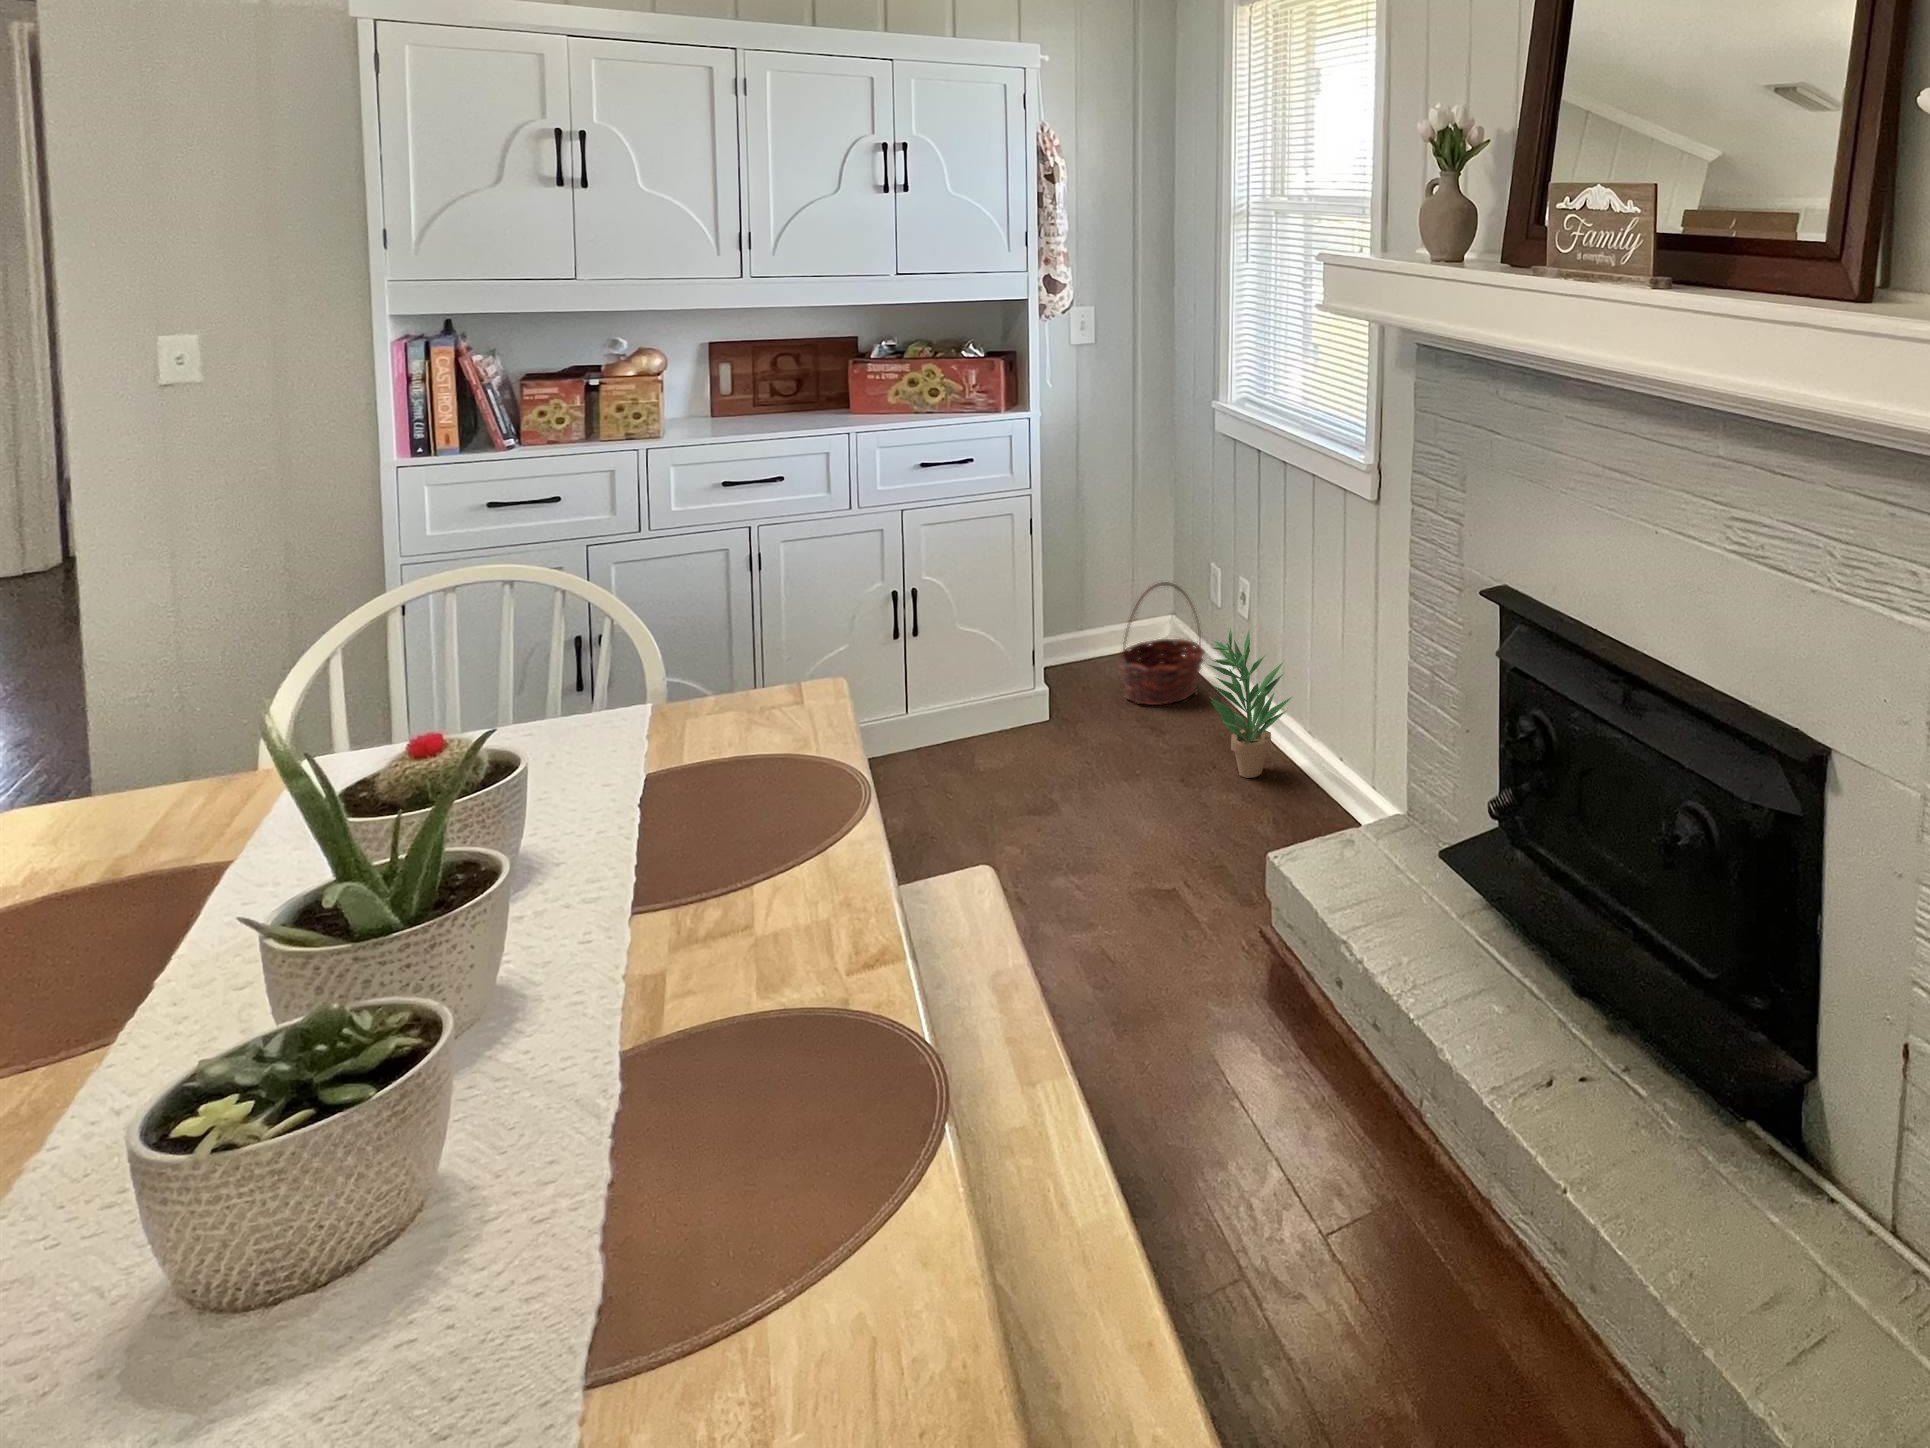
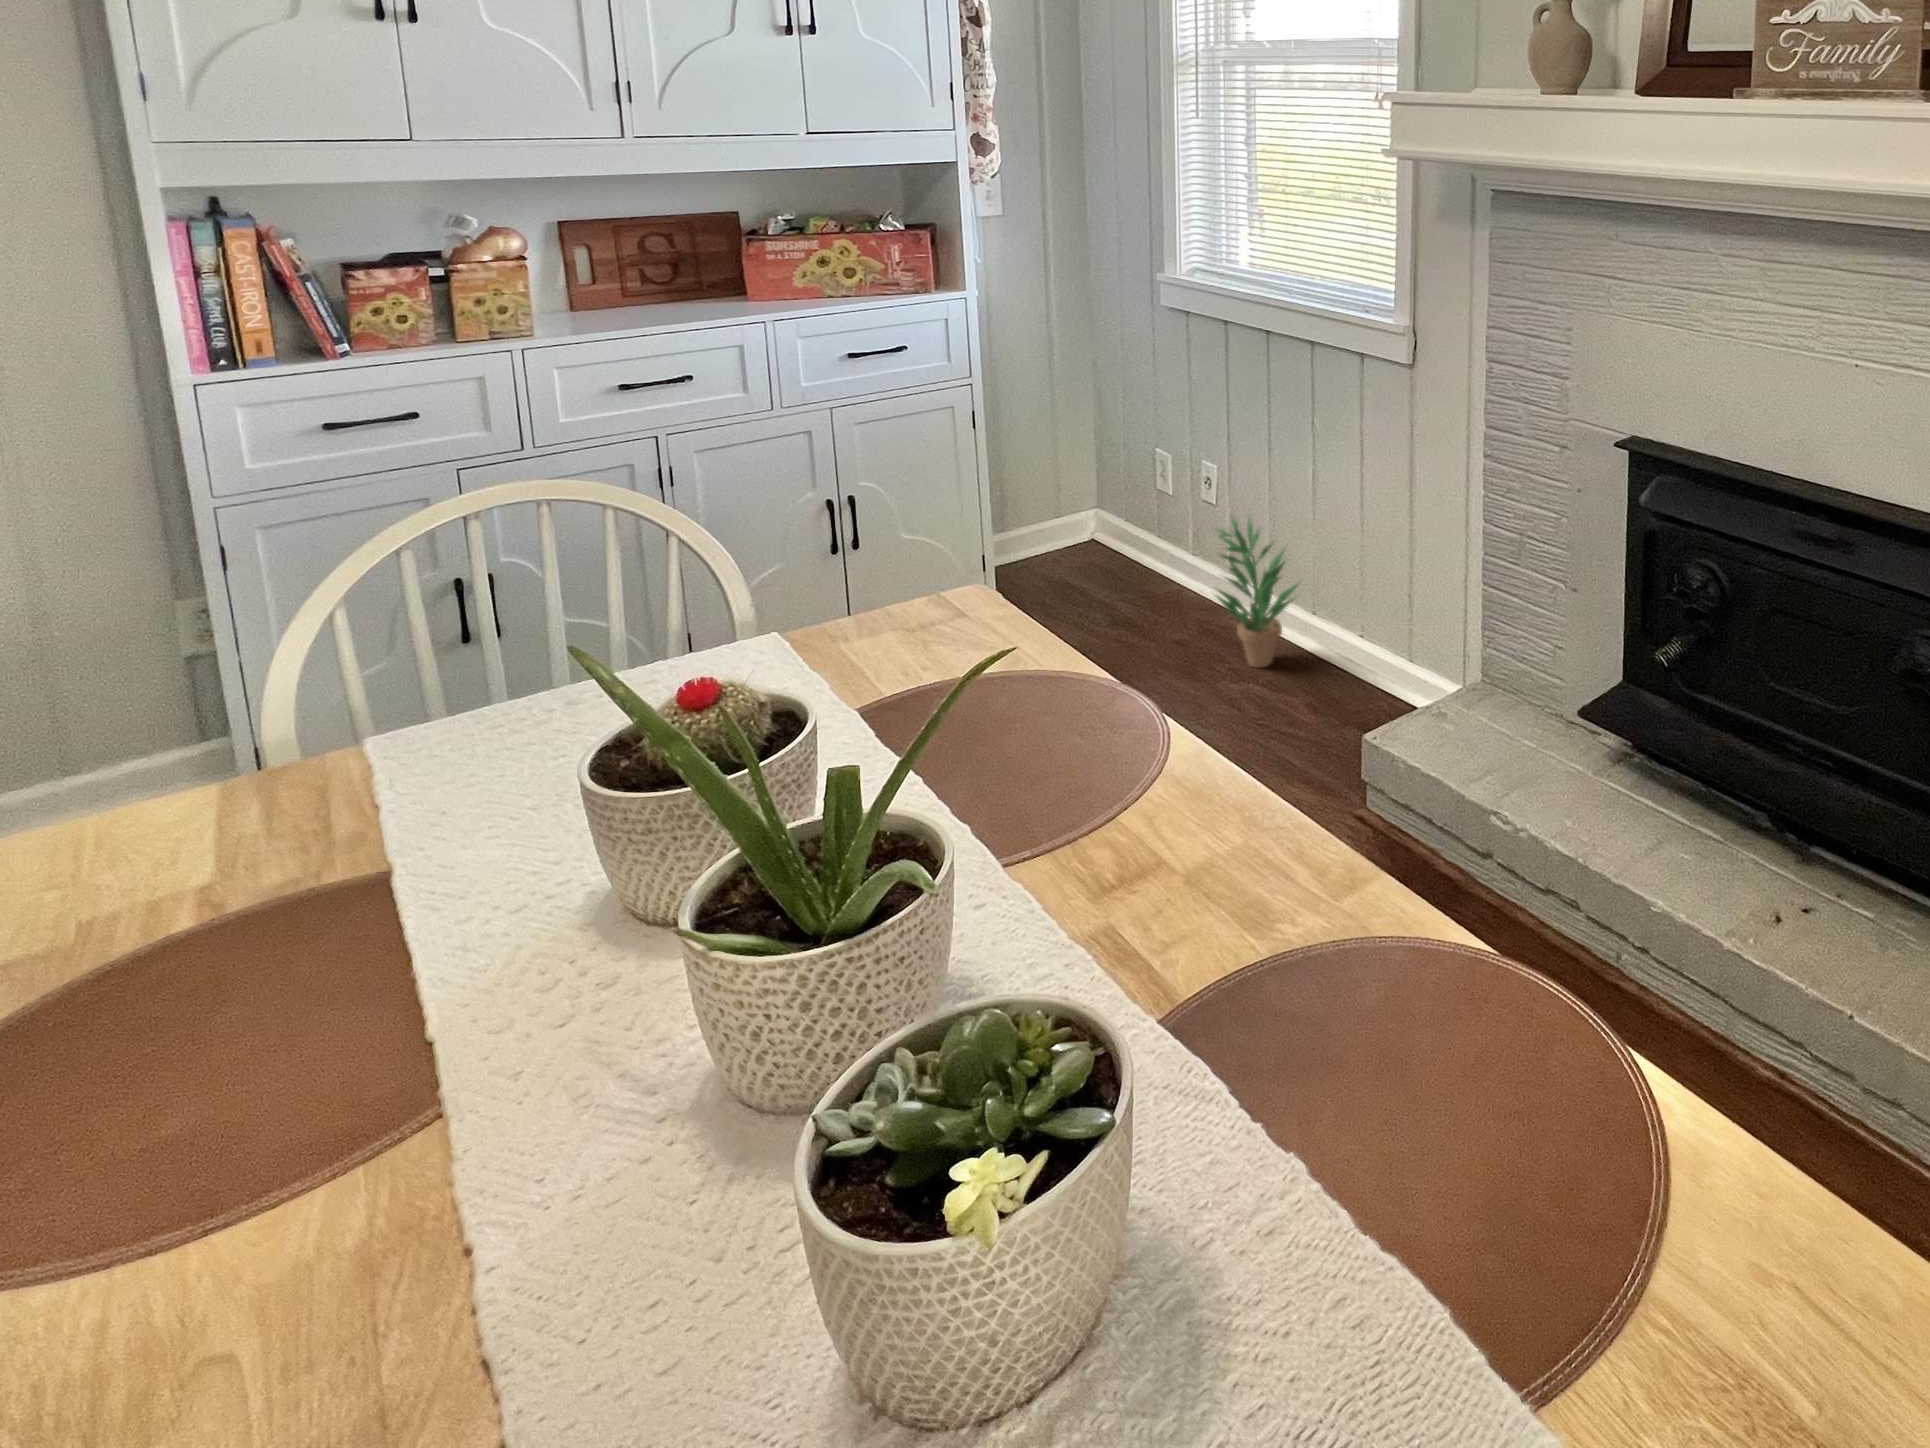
basket: present [1118,582,1205,705] -> none [1067,473,1162,605]

